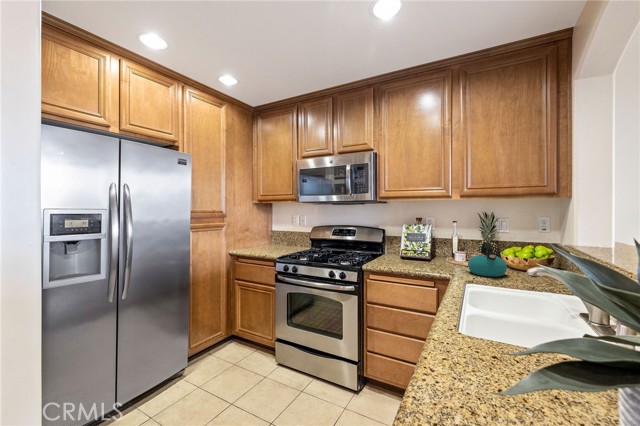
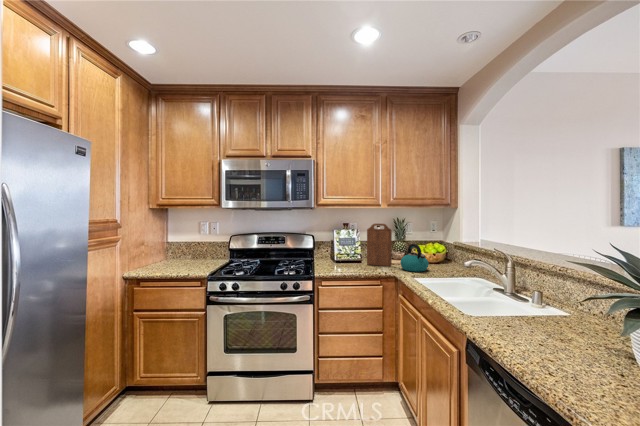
cutting board: none [434,217,462,267] -> present [367,224,392,266]

